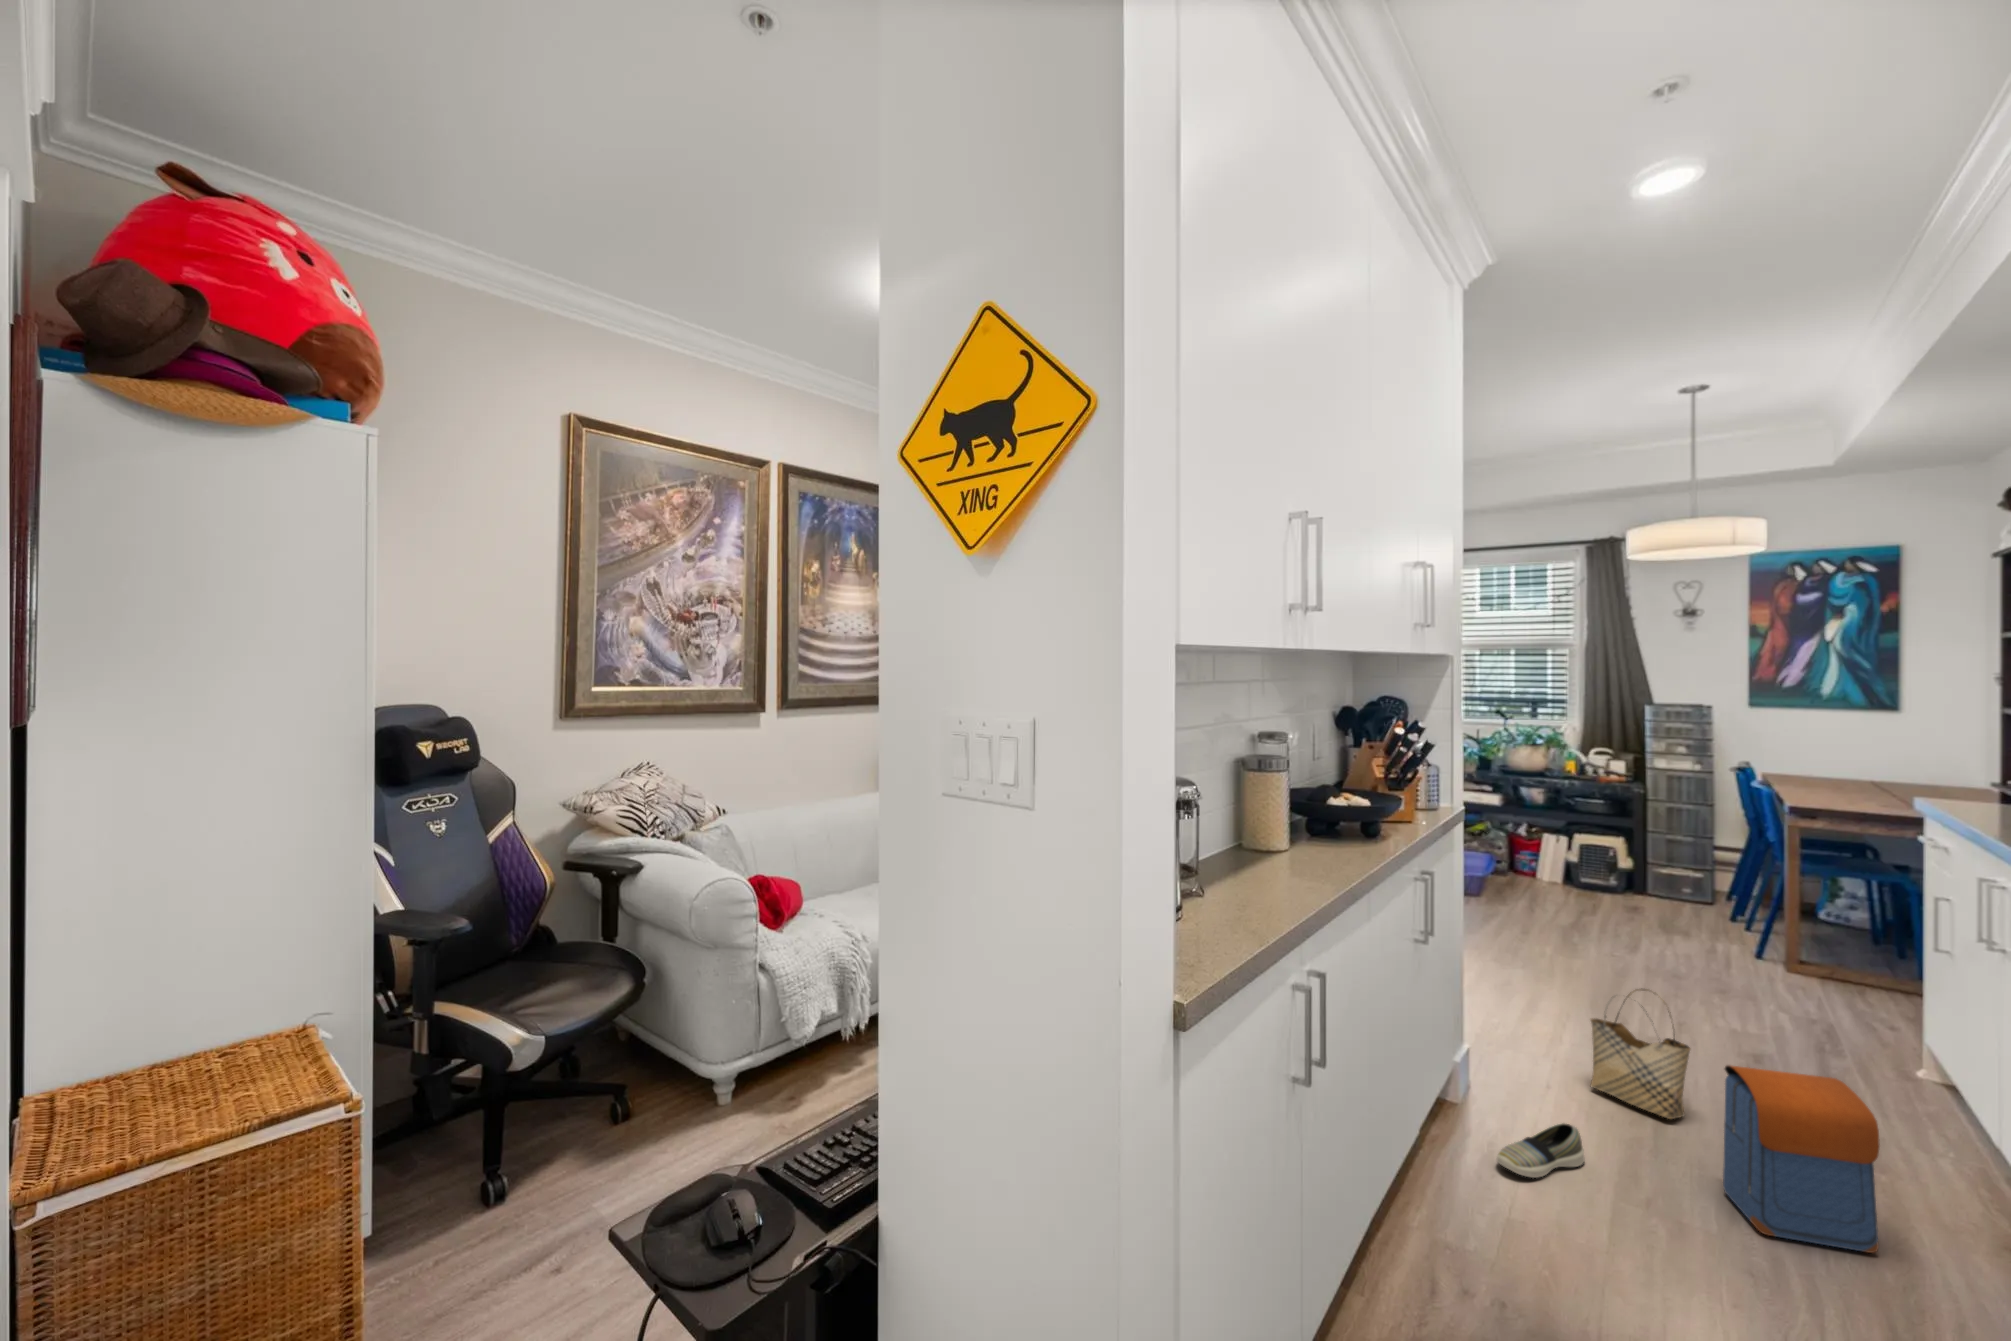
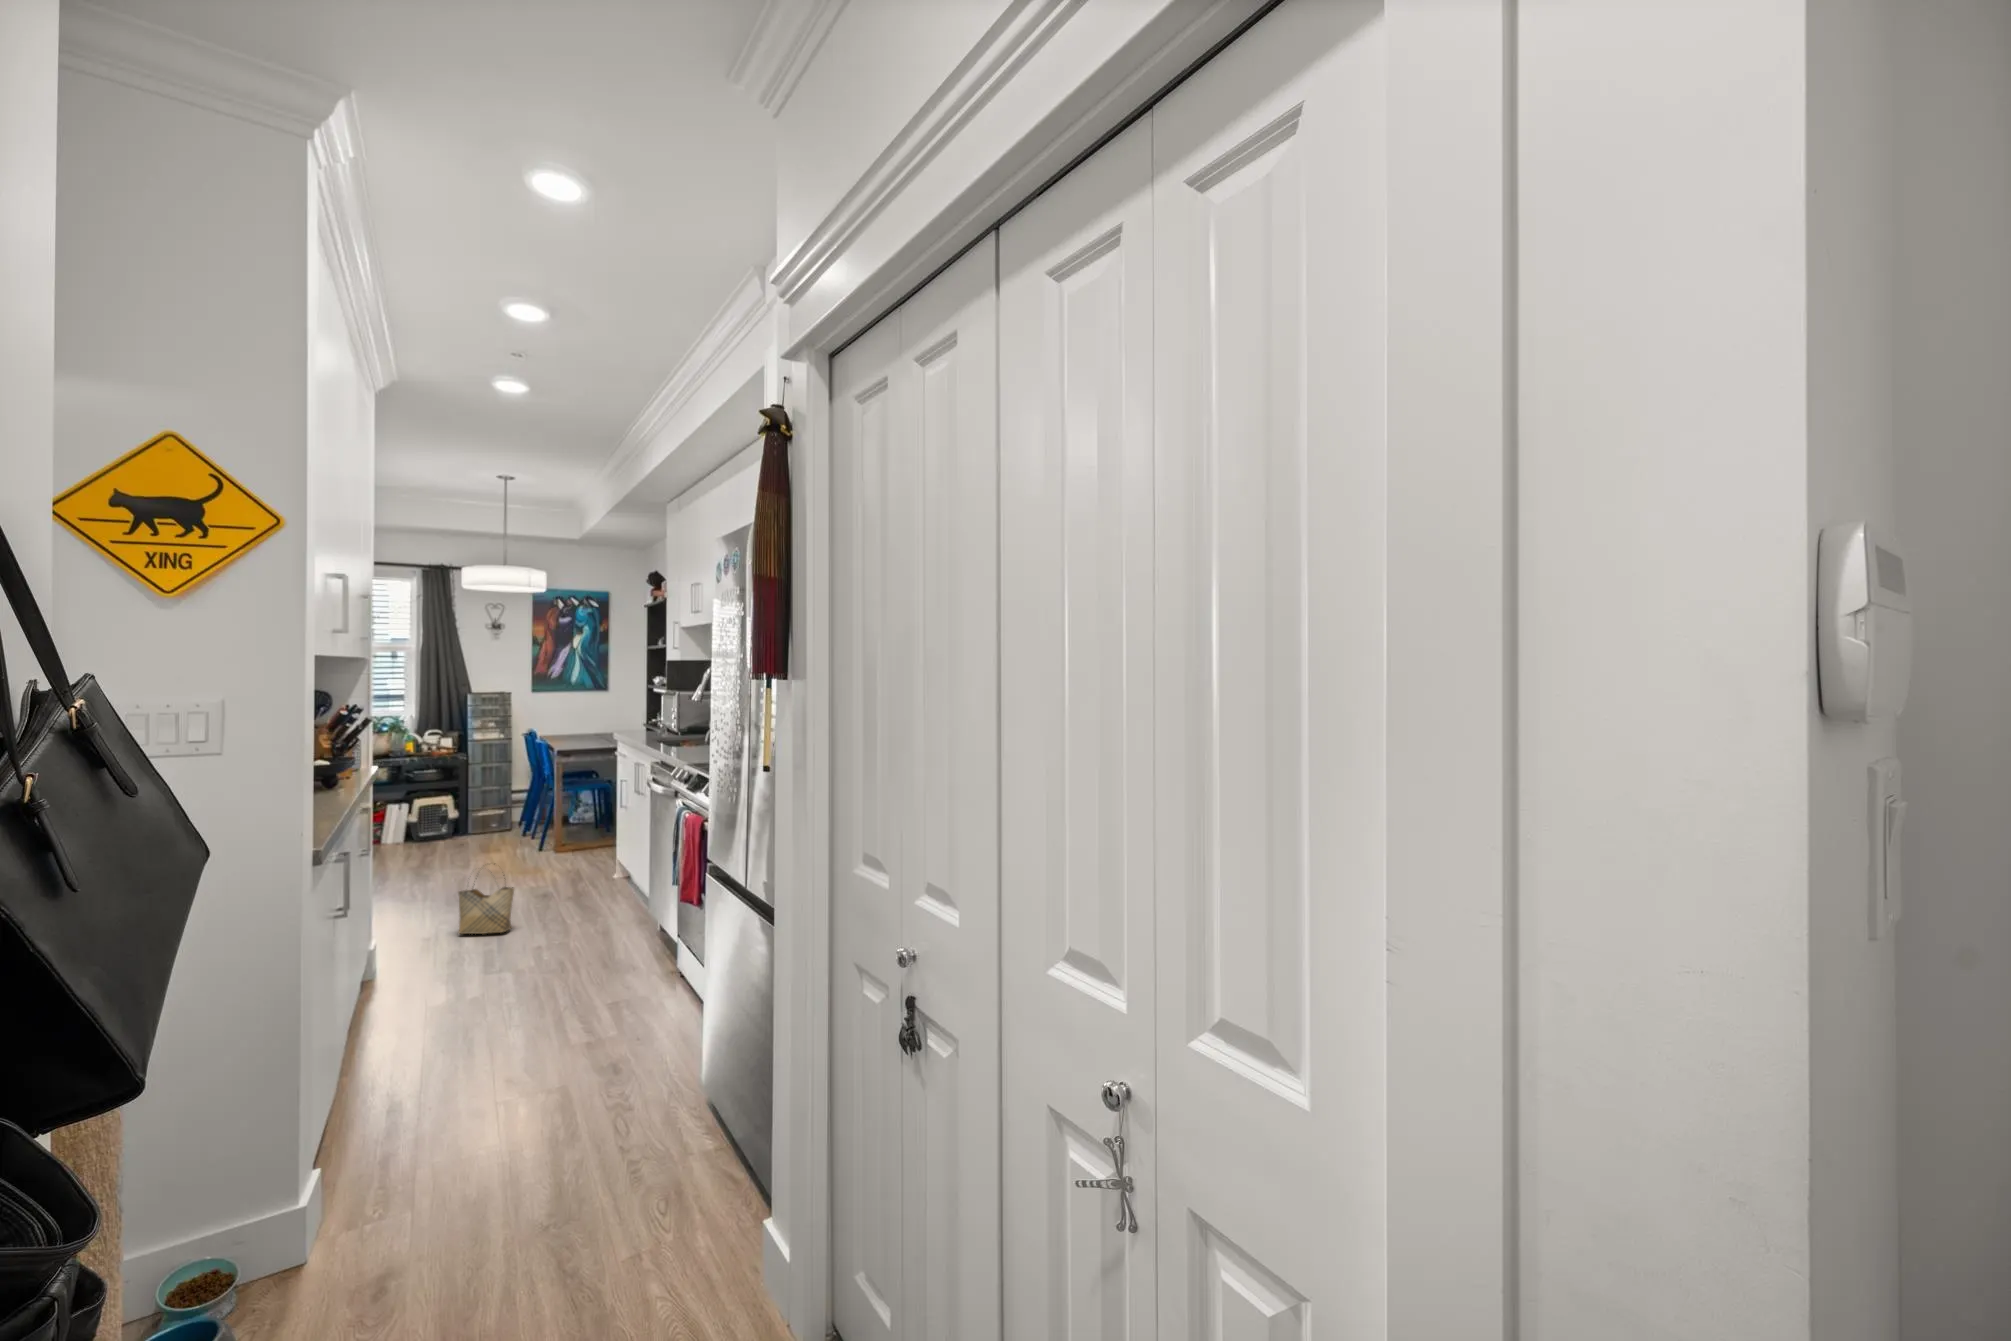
backpack: present [1723,1065,1880,1253] -> none [533,870,597,955]
shoe: present [1497,1123,1584,1178] -> none [413,945,463,981]

